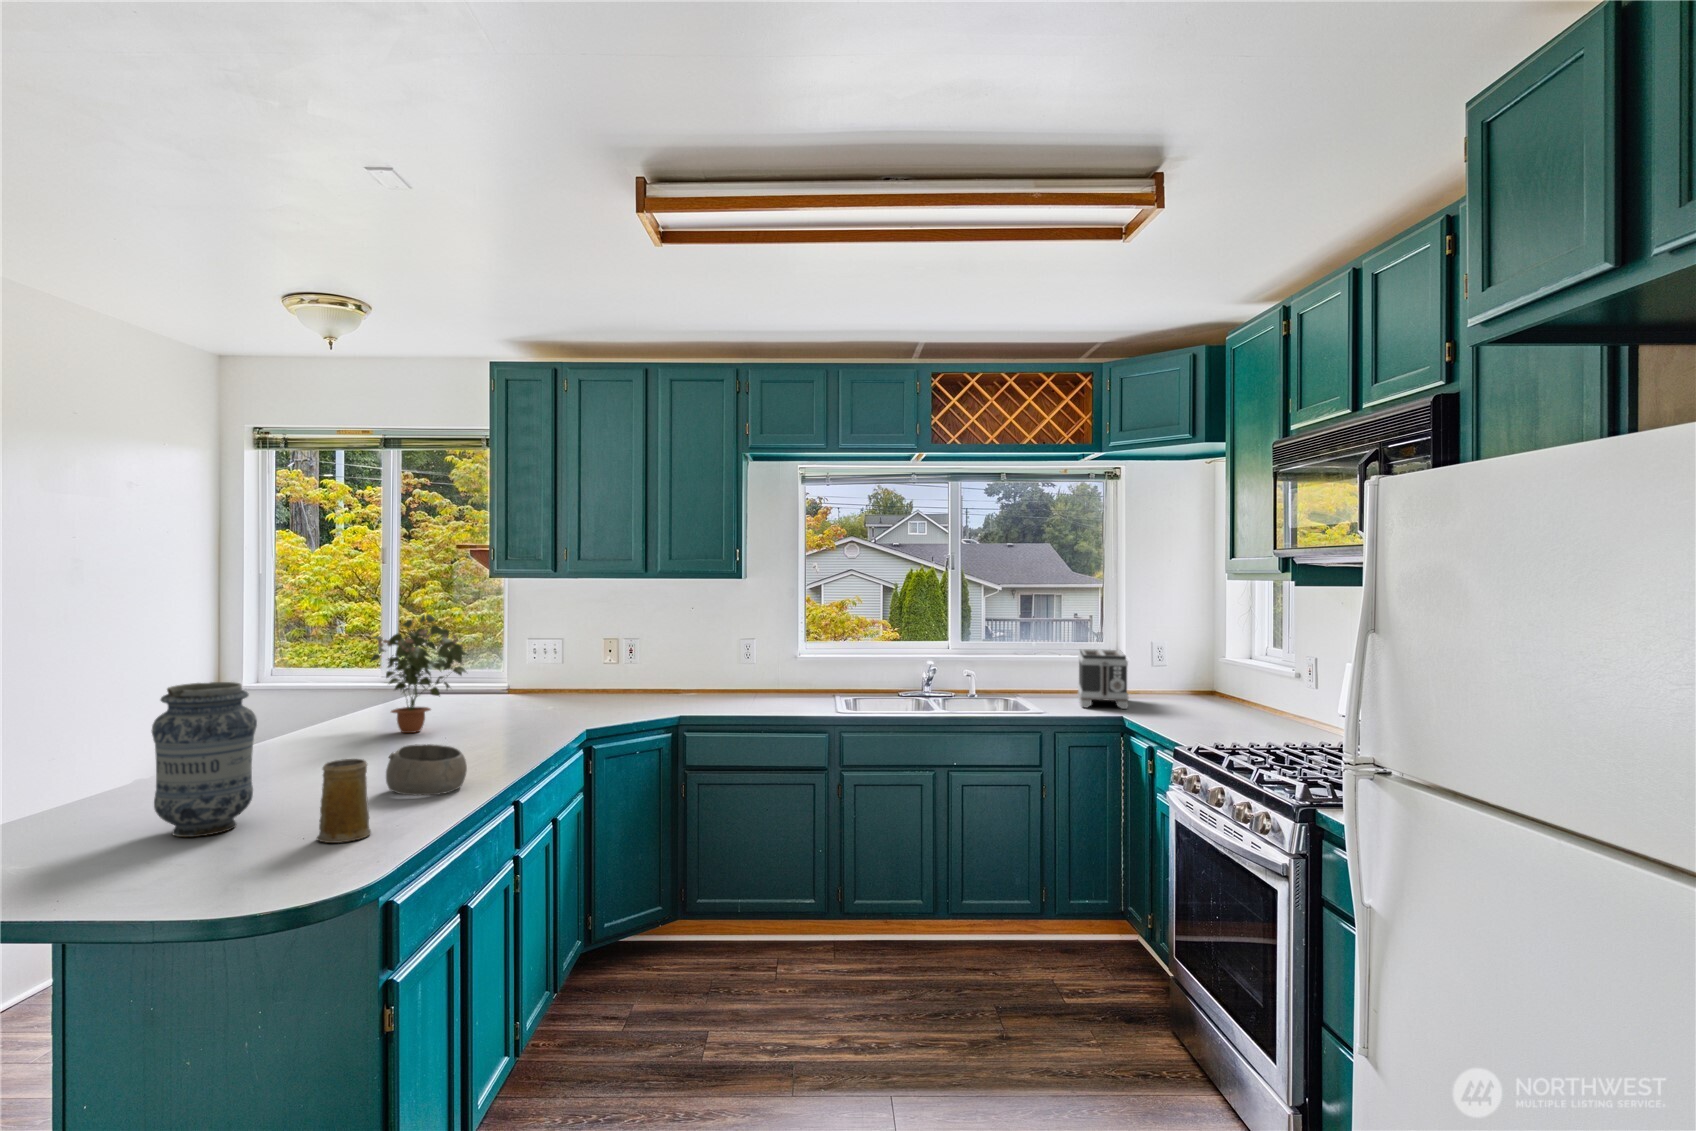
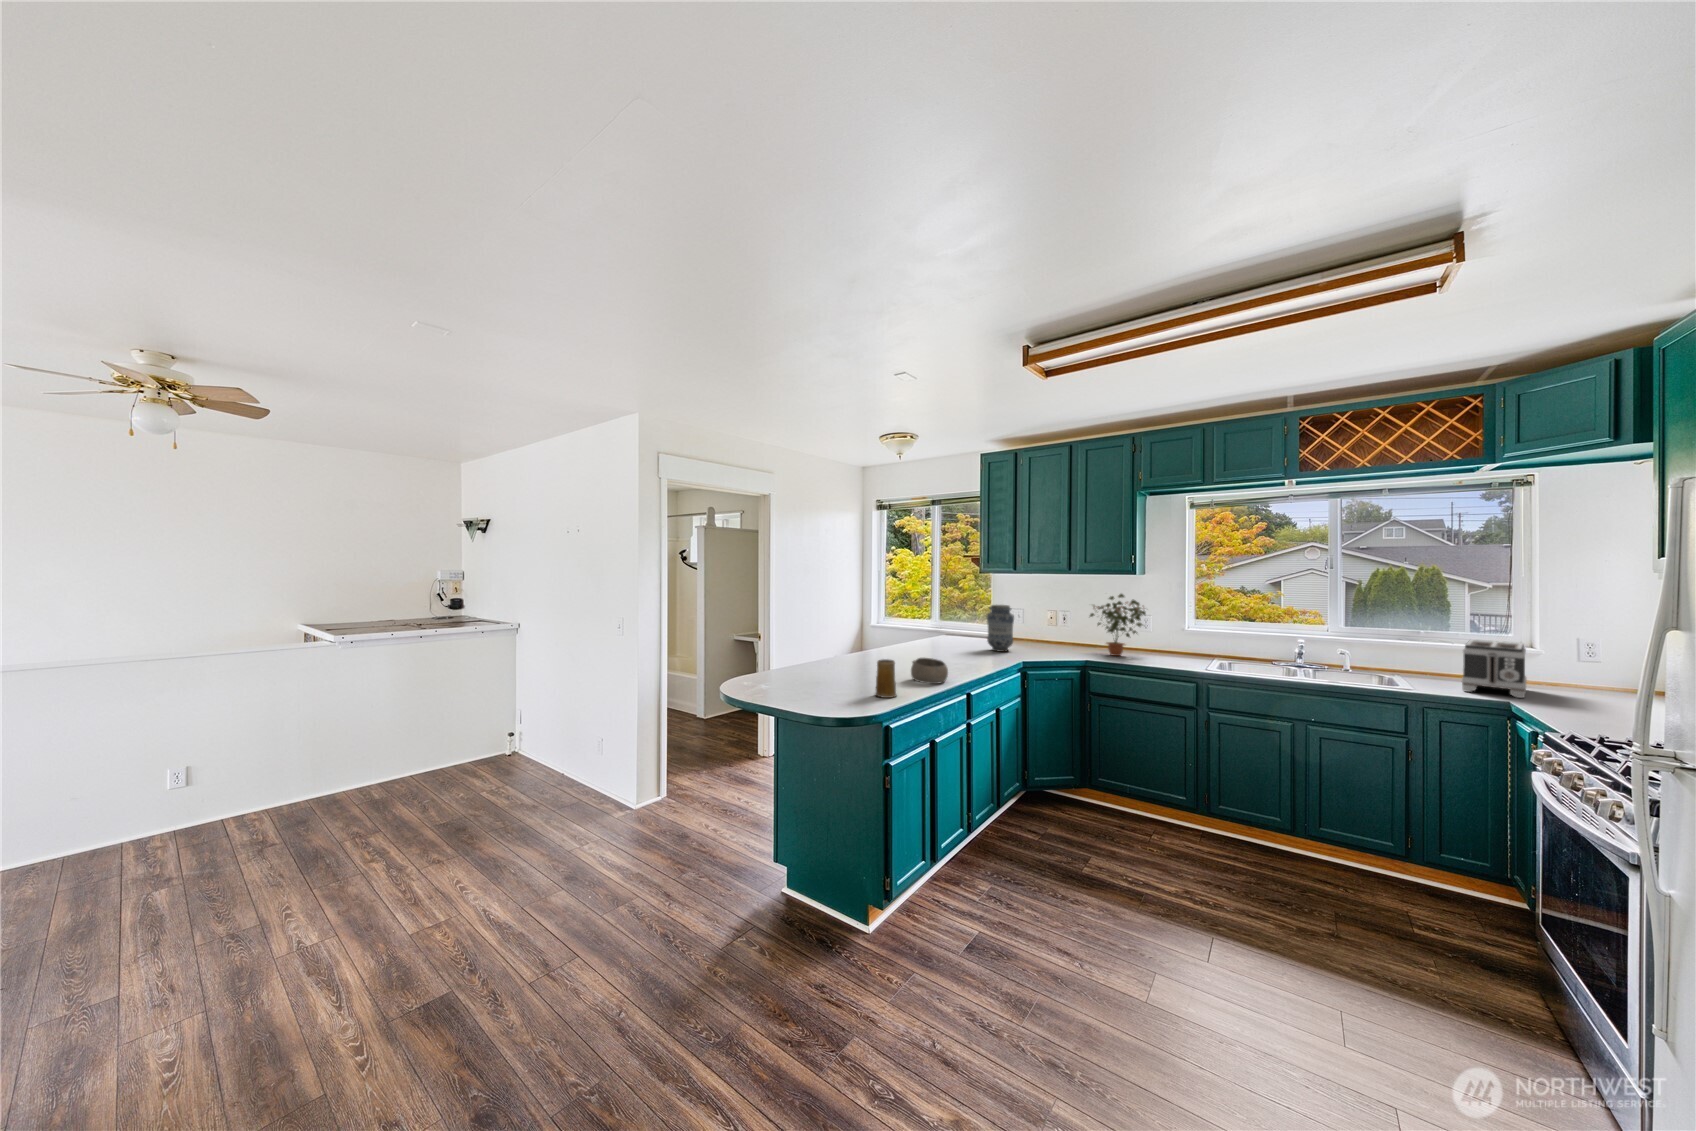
potted plant: present [370,615,466,733] -> present [1090,594,1146,656]
vase: present [152,682,257,837] -> present [987,605,1014,652]

